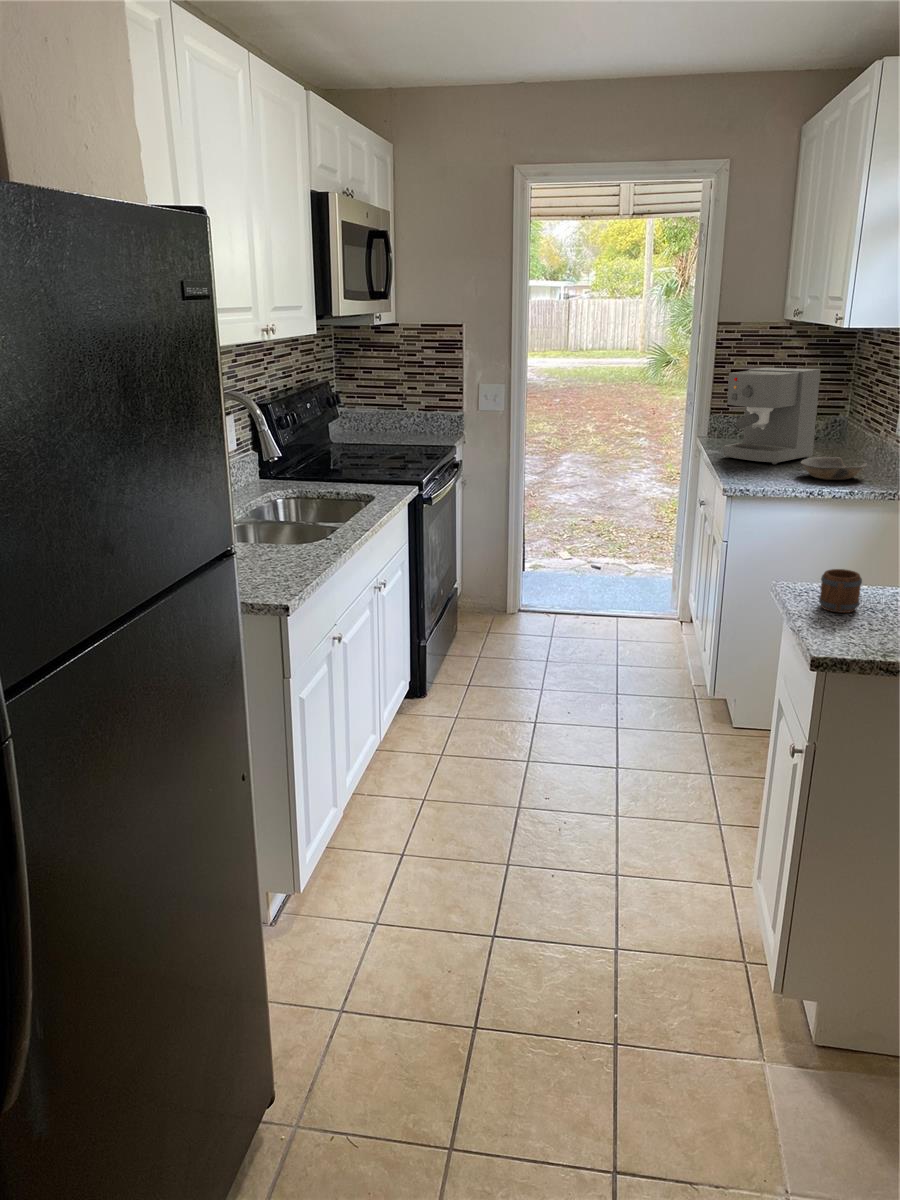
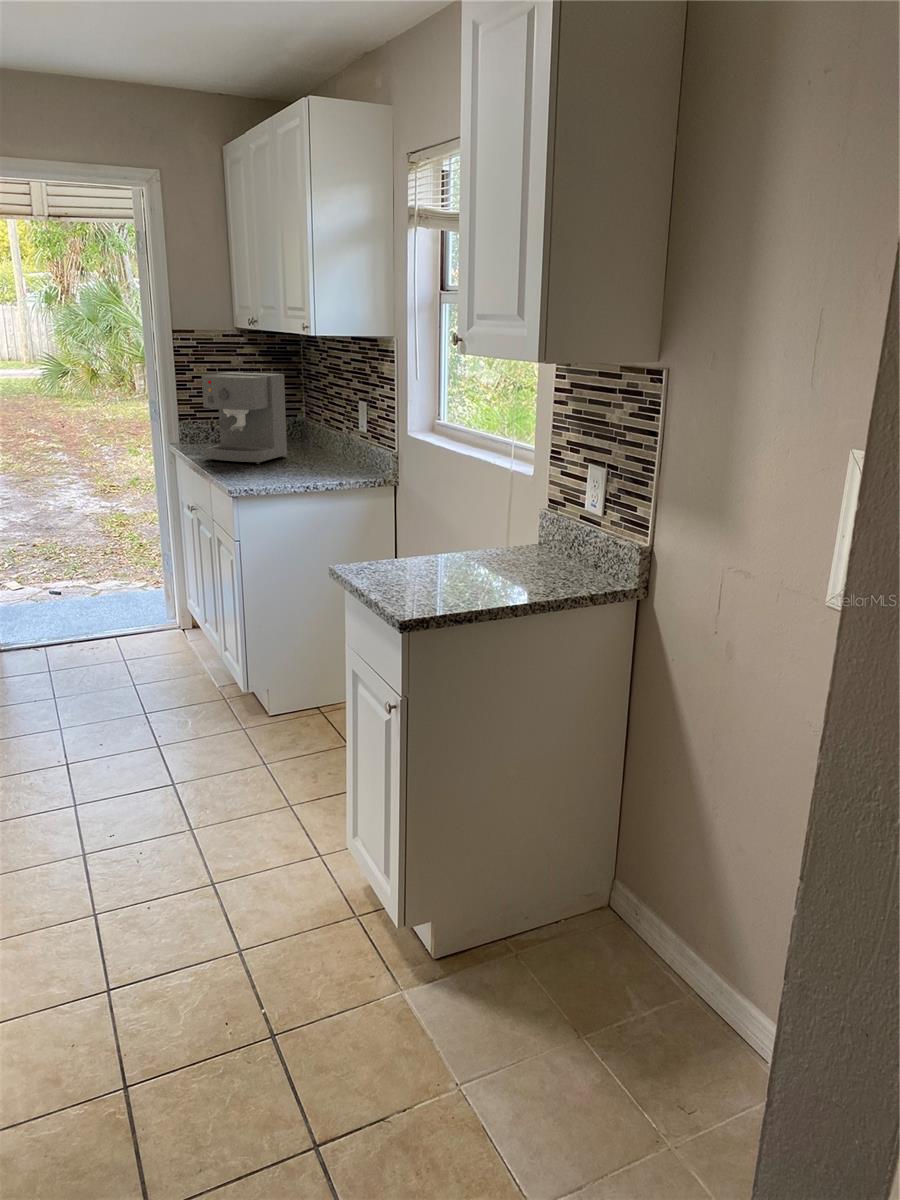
bowl: present [801,457,867,480] -> none [287,454,344,474]
mug: present [819,569,862,613] -> none [379,541,412,578]

